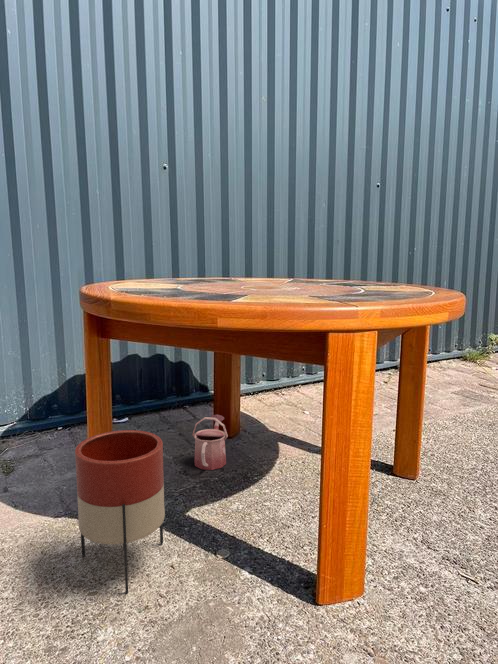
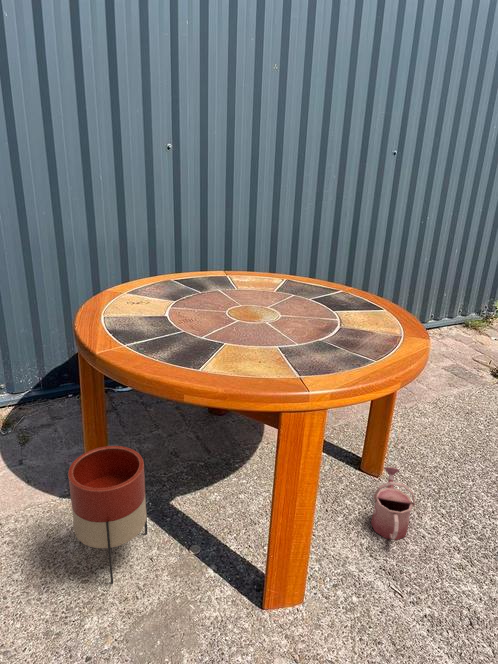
watering can: present [192,415,228,470] -> present [371,467,415,540]

